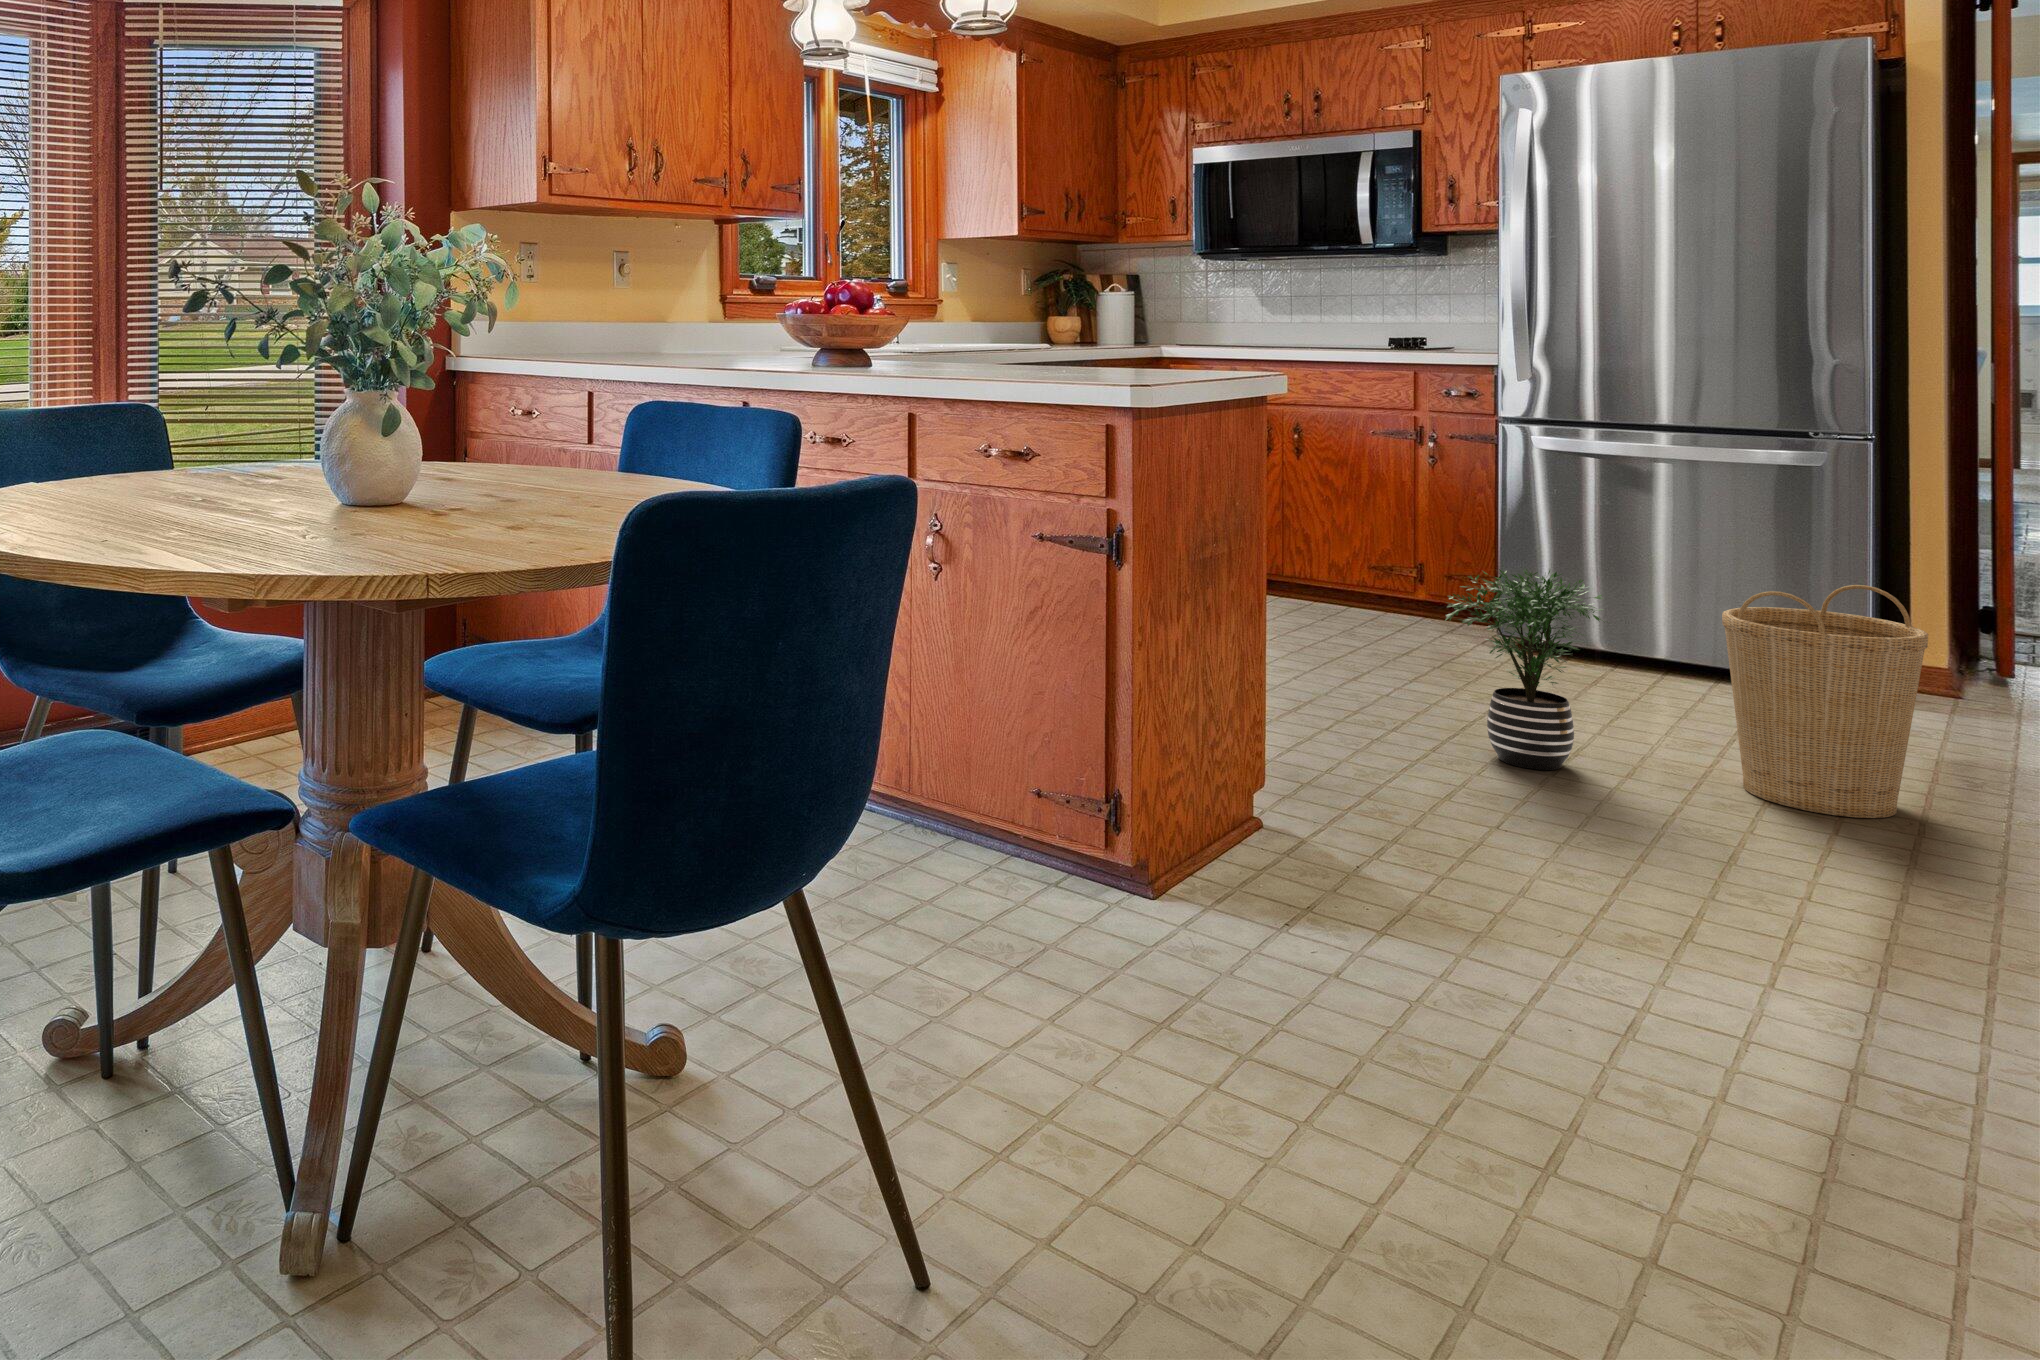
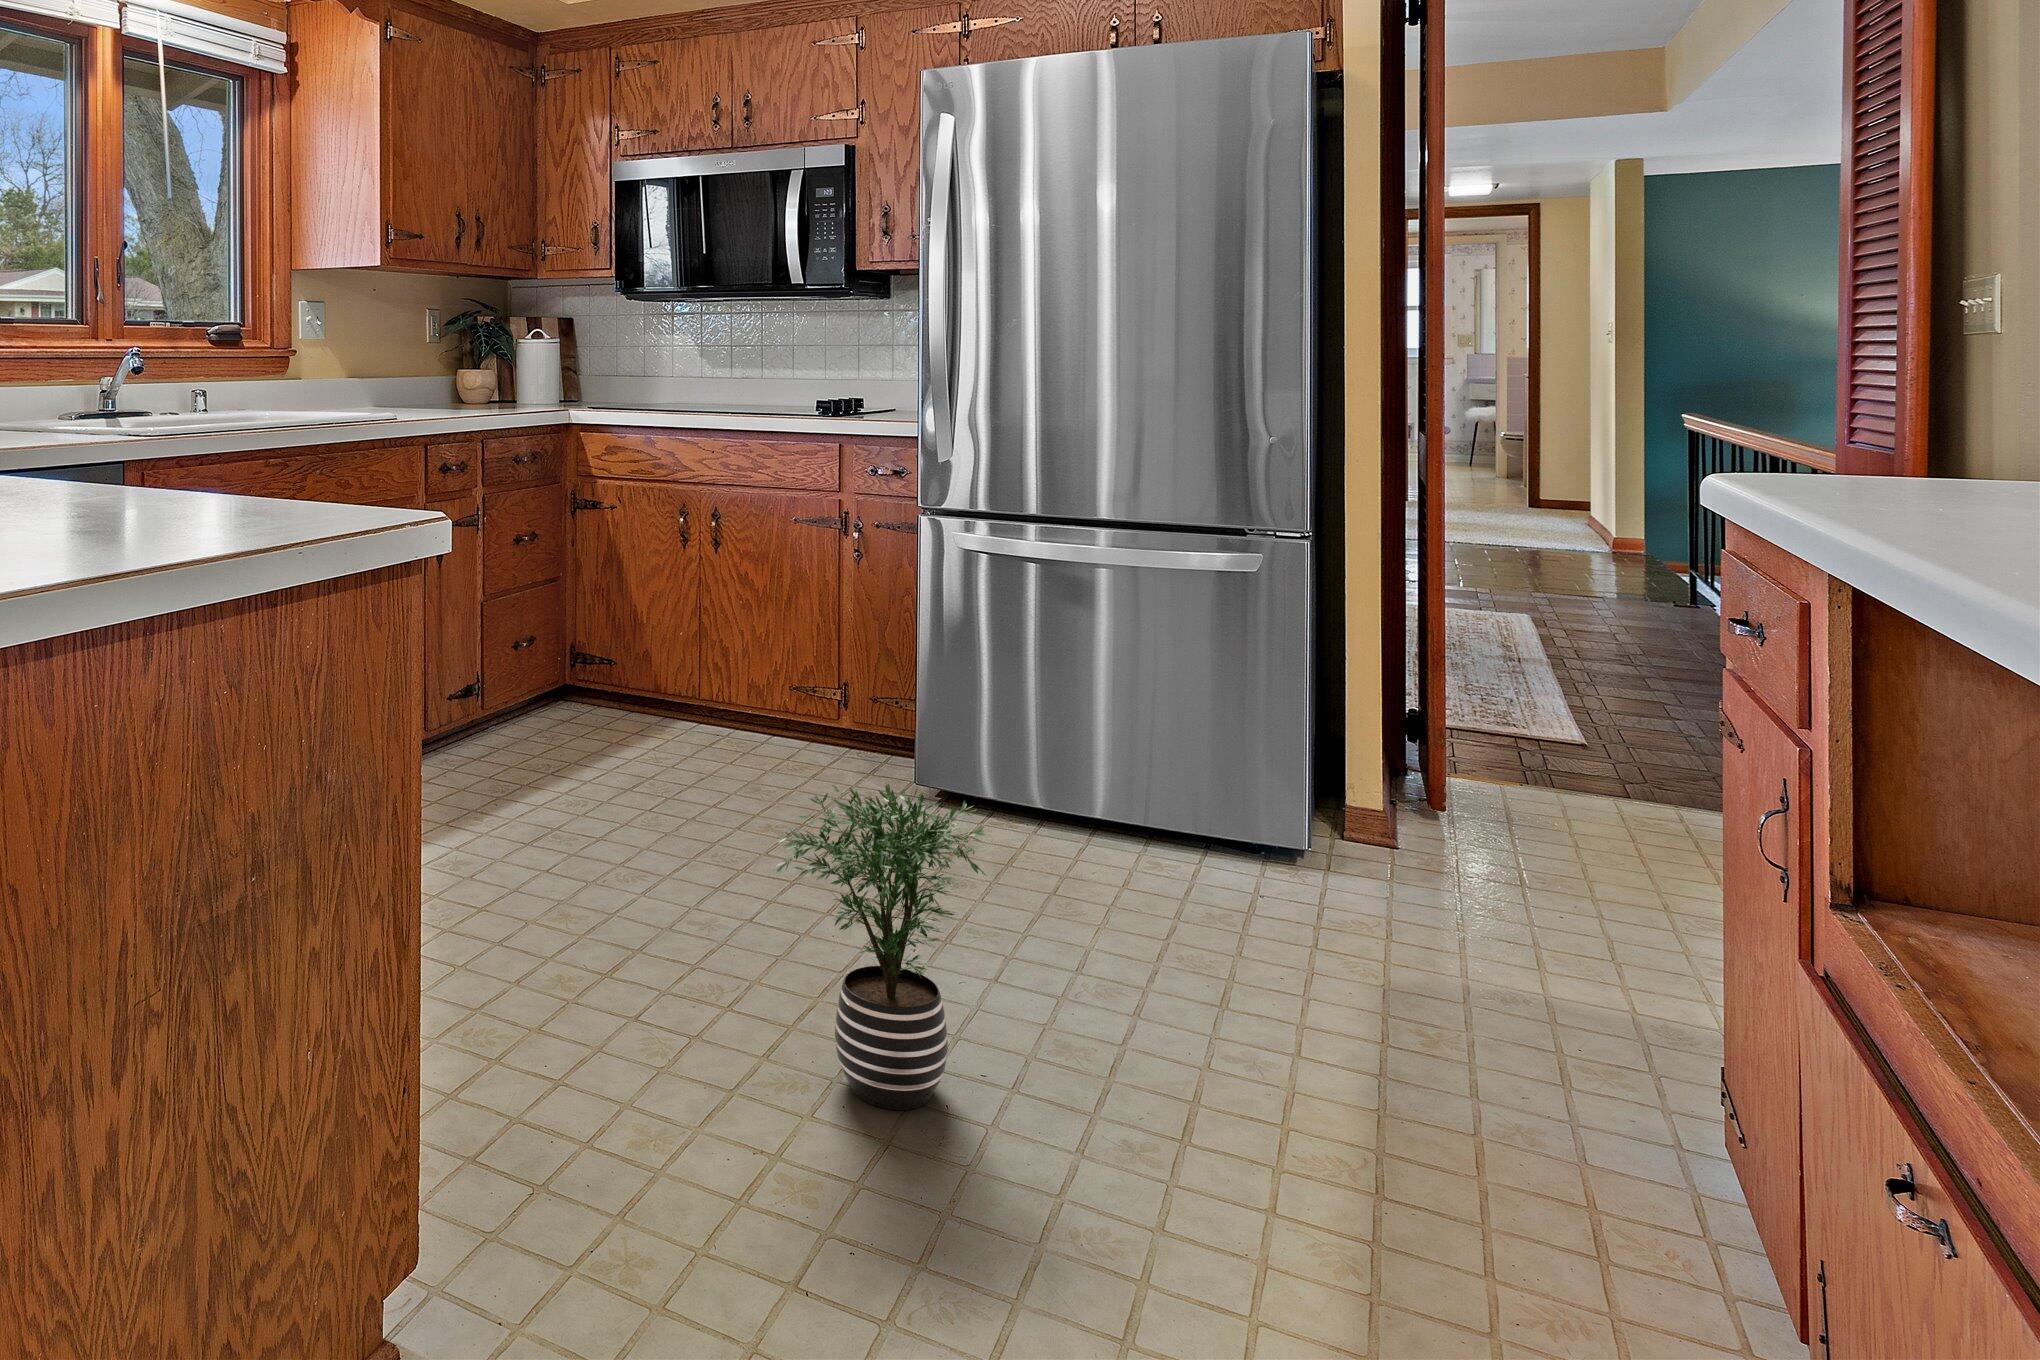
basket: present [1722,585,1928,818] -> none [1137,802,1395,1189]

